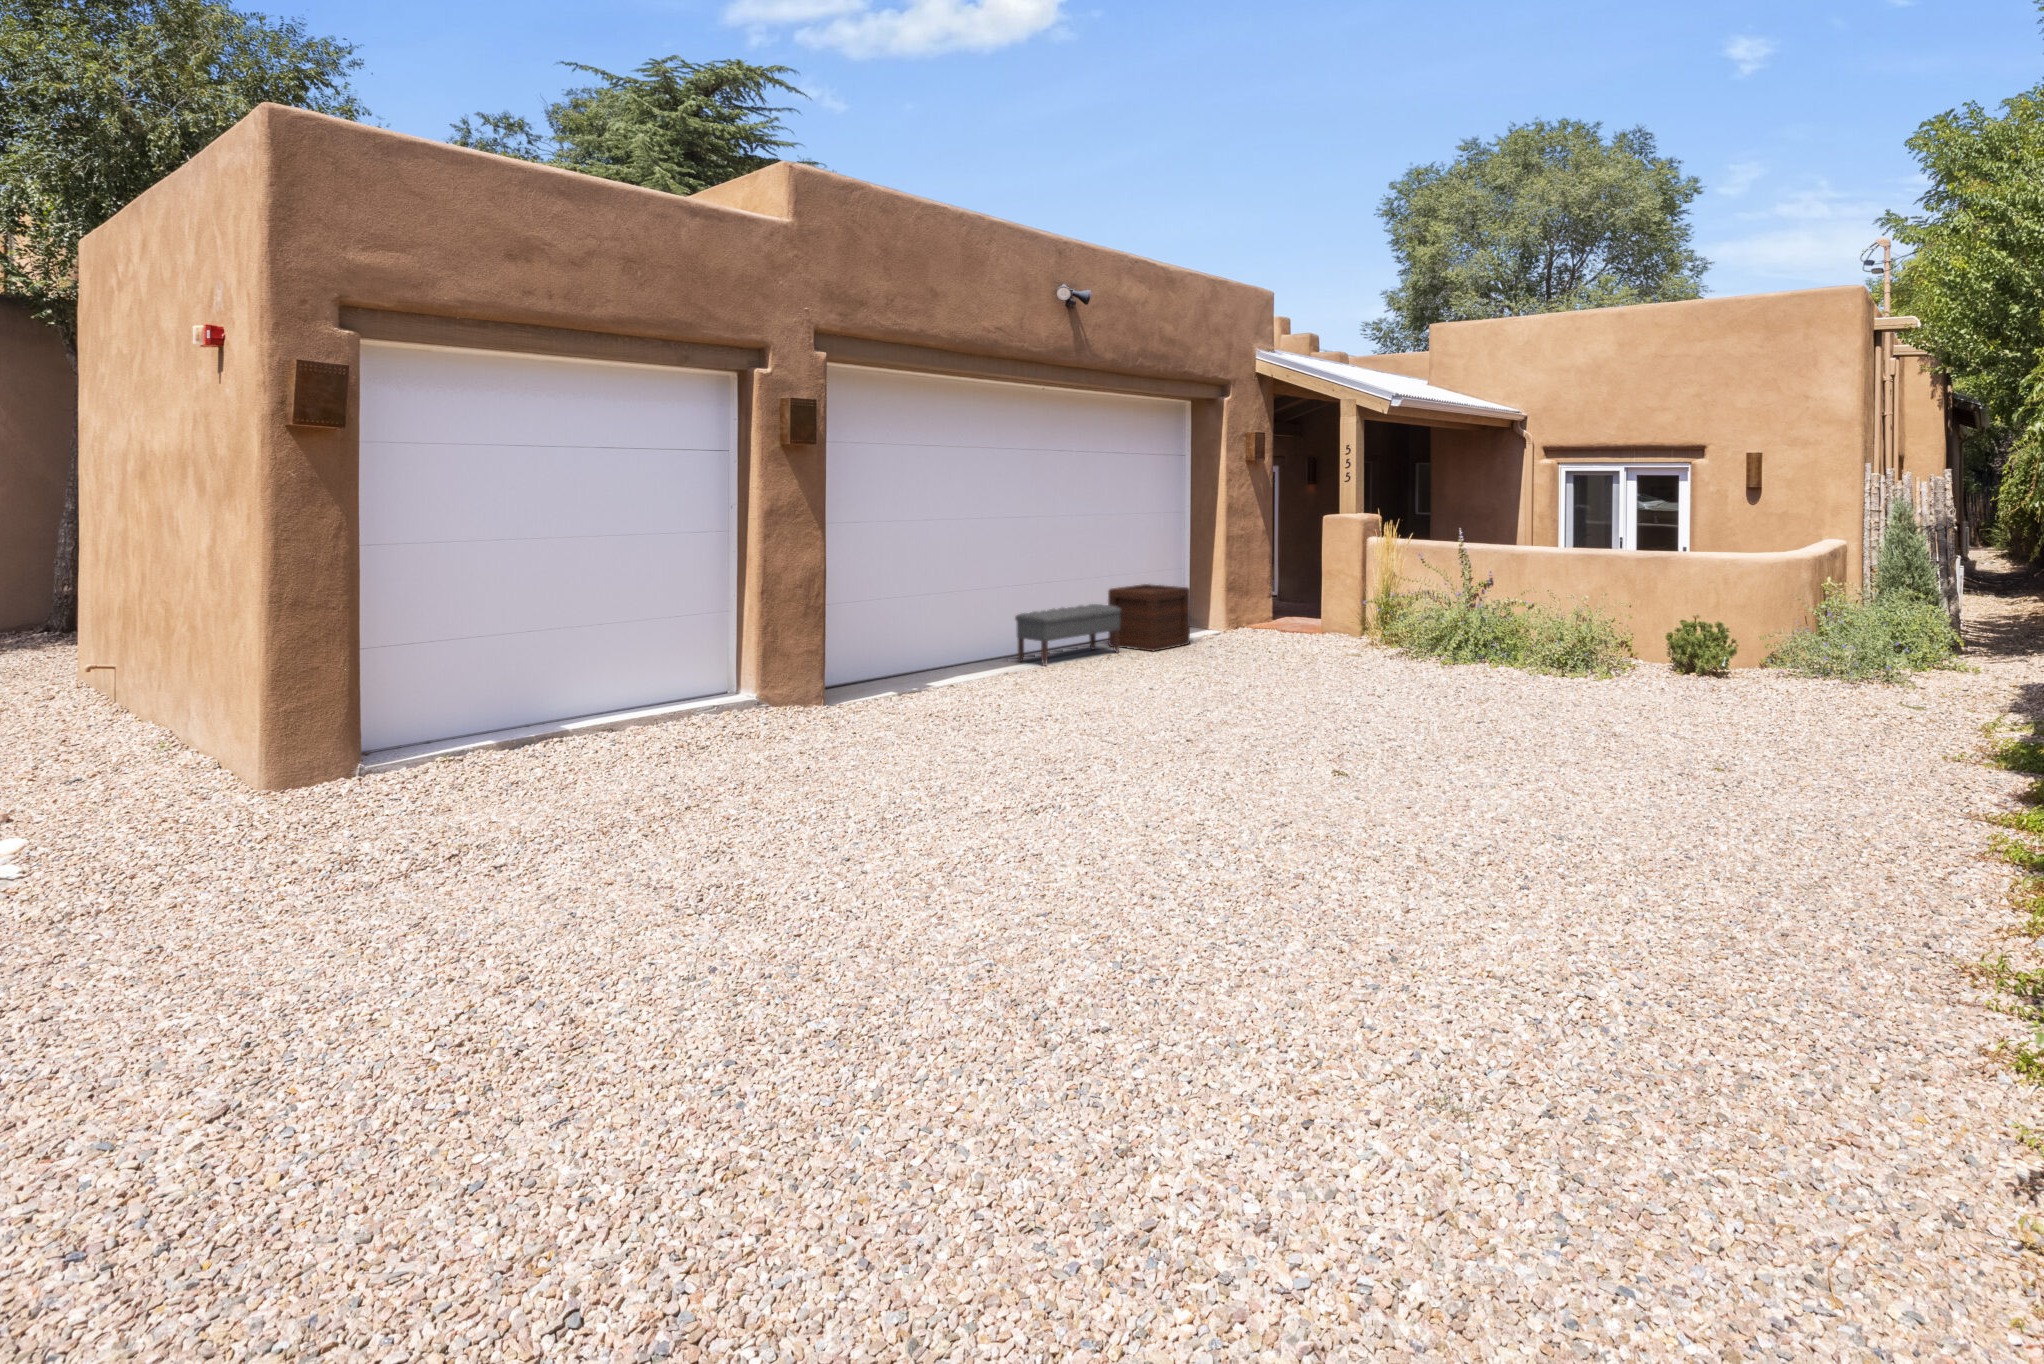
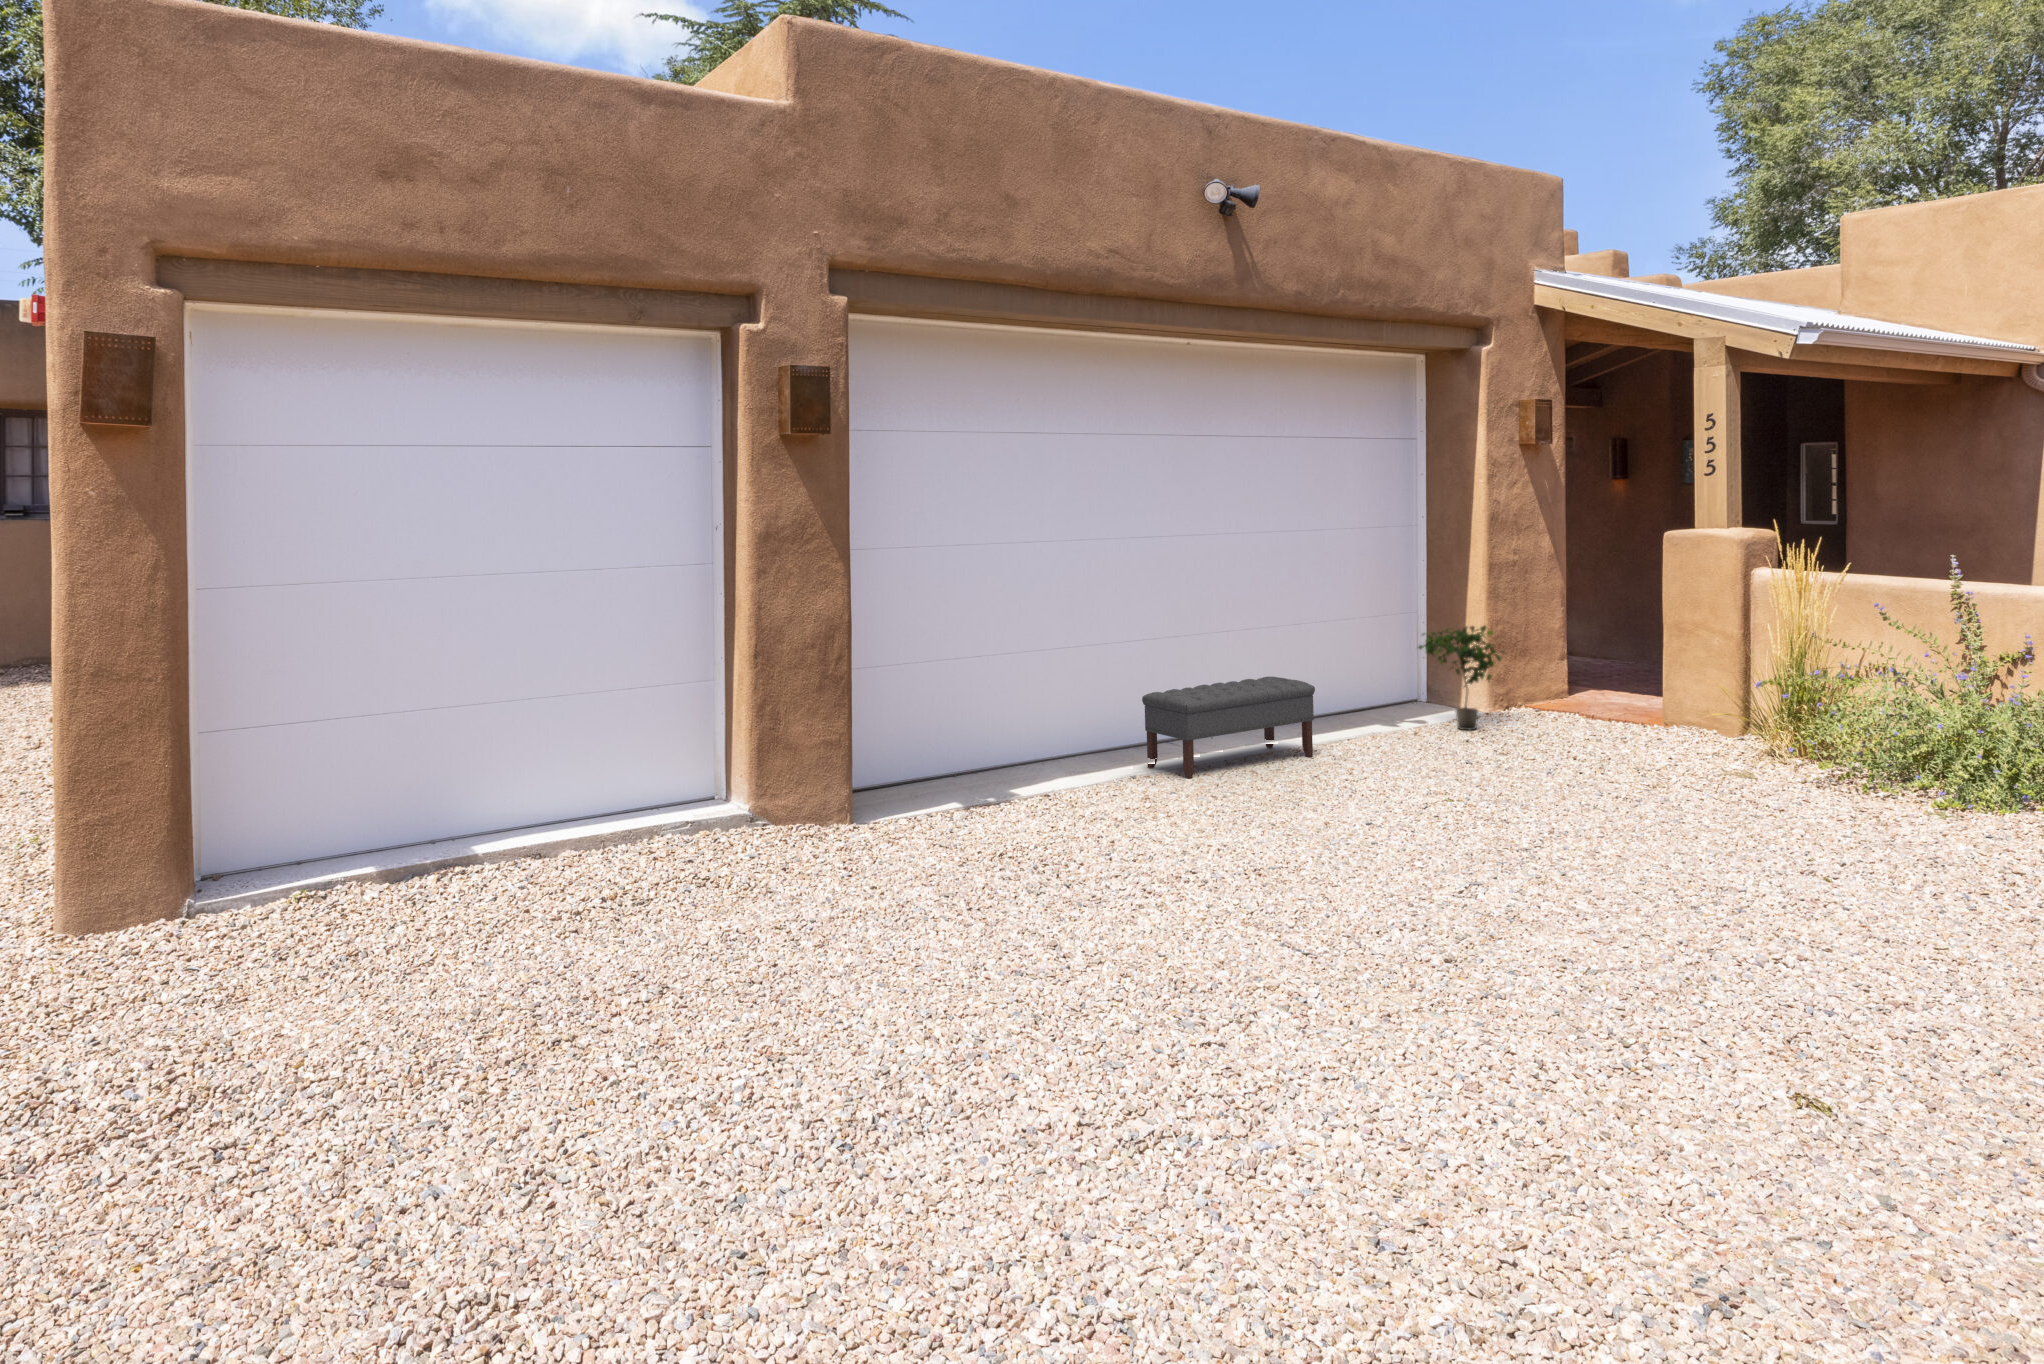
potted plant: none [1182,572,1234,637] -> present [1418,626,1504,730]
wooden crate: present [1108,584,1190,651] -> none [1294,643,1433,756]

